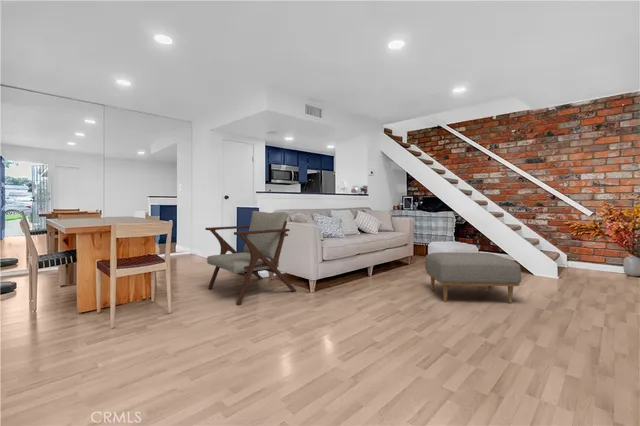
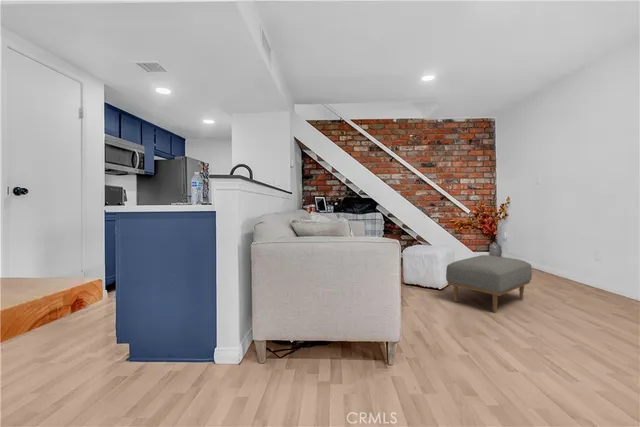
lounge chair: present [205,211,296,305] -> none [223,229,370,412]

